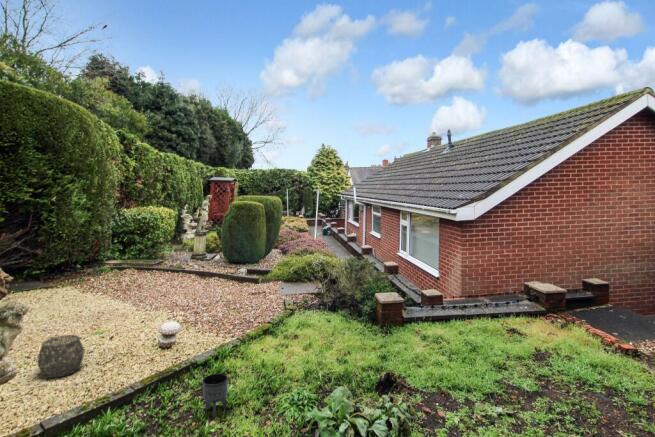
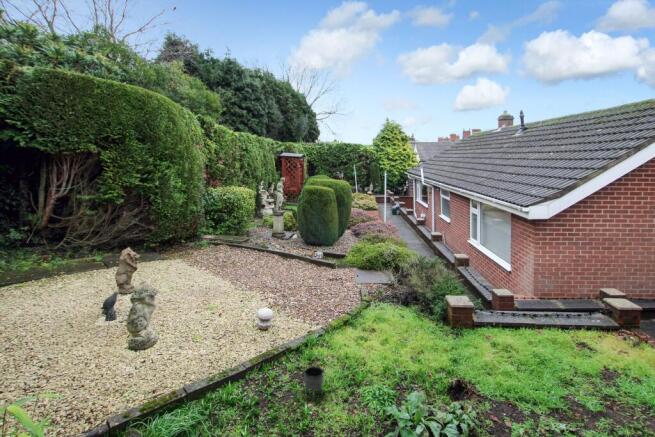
woven basket: present [38,335,84,378] -> none [178,321,209,354]

